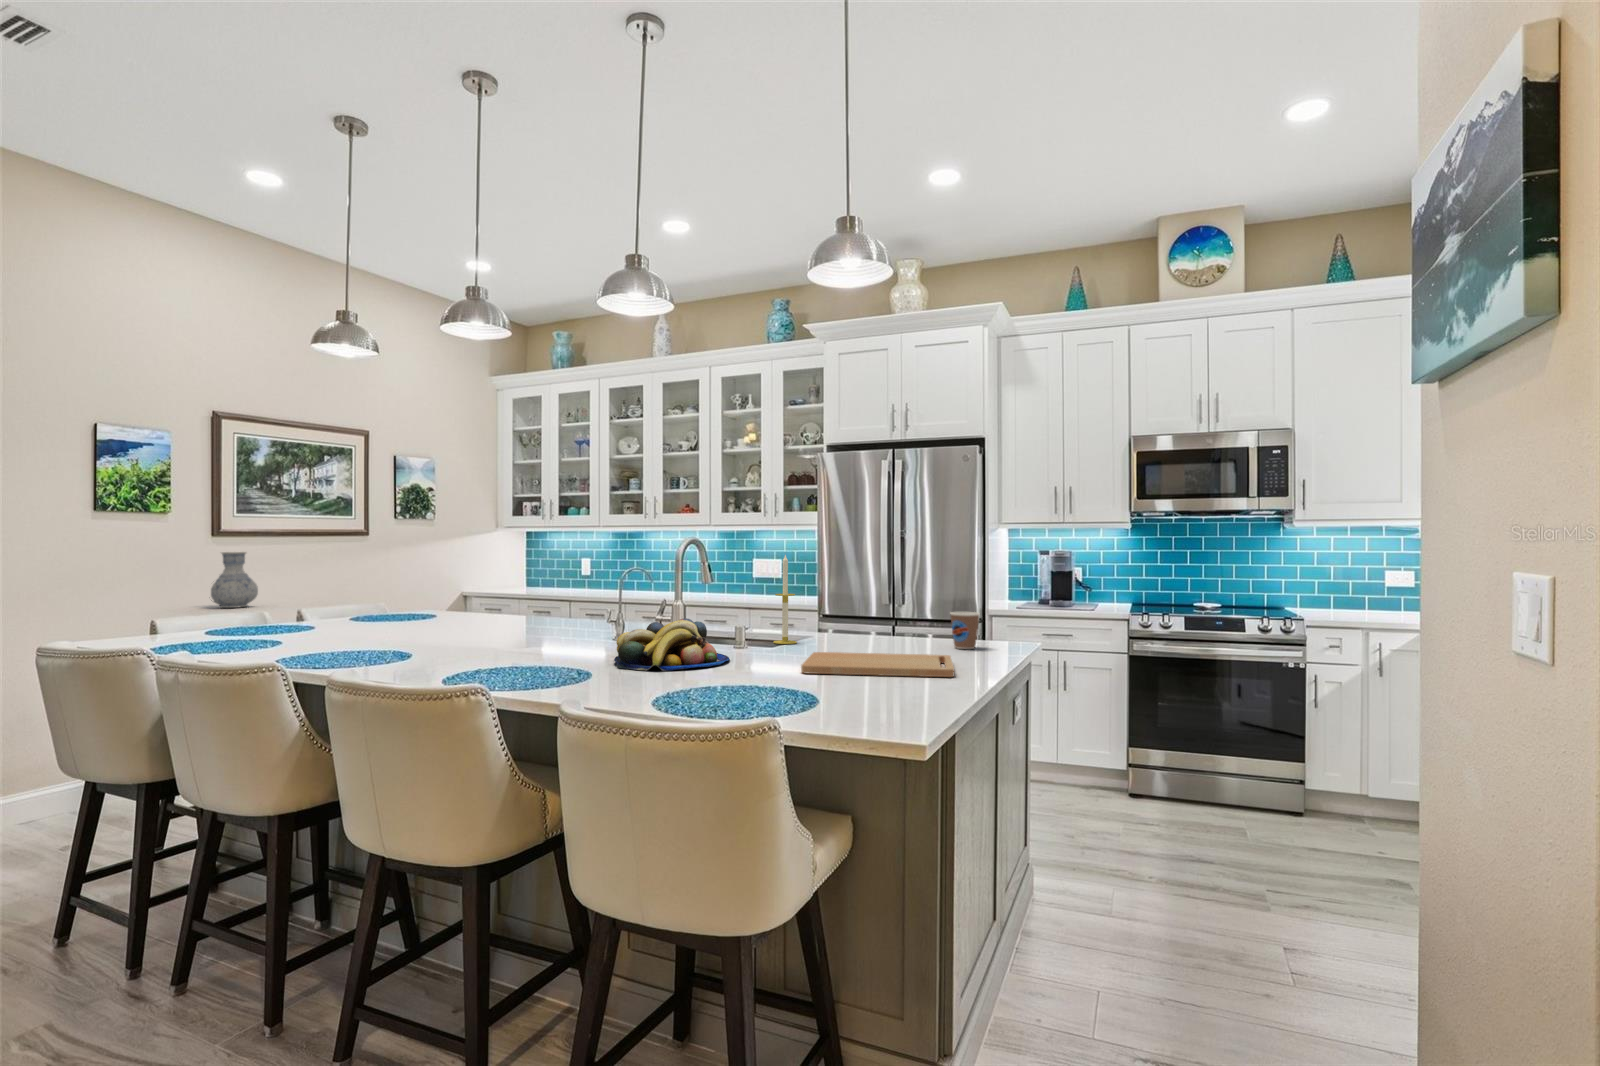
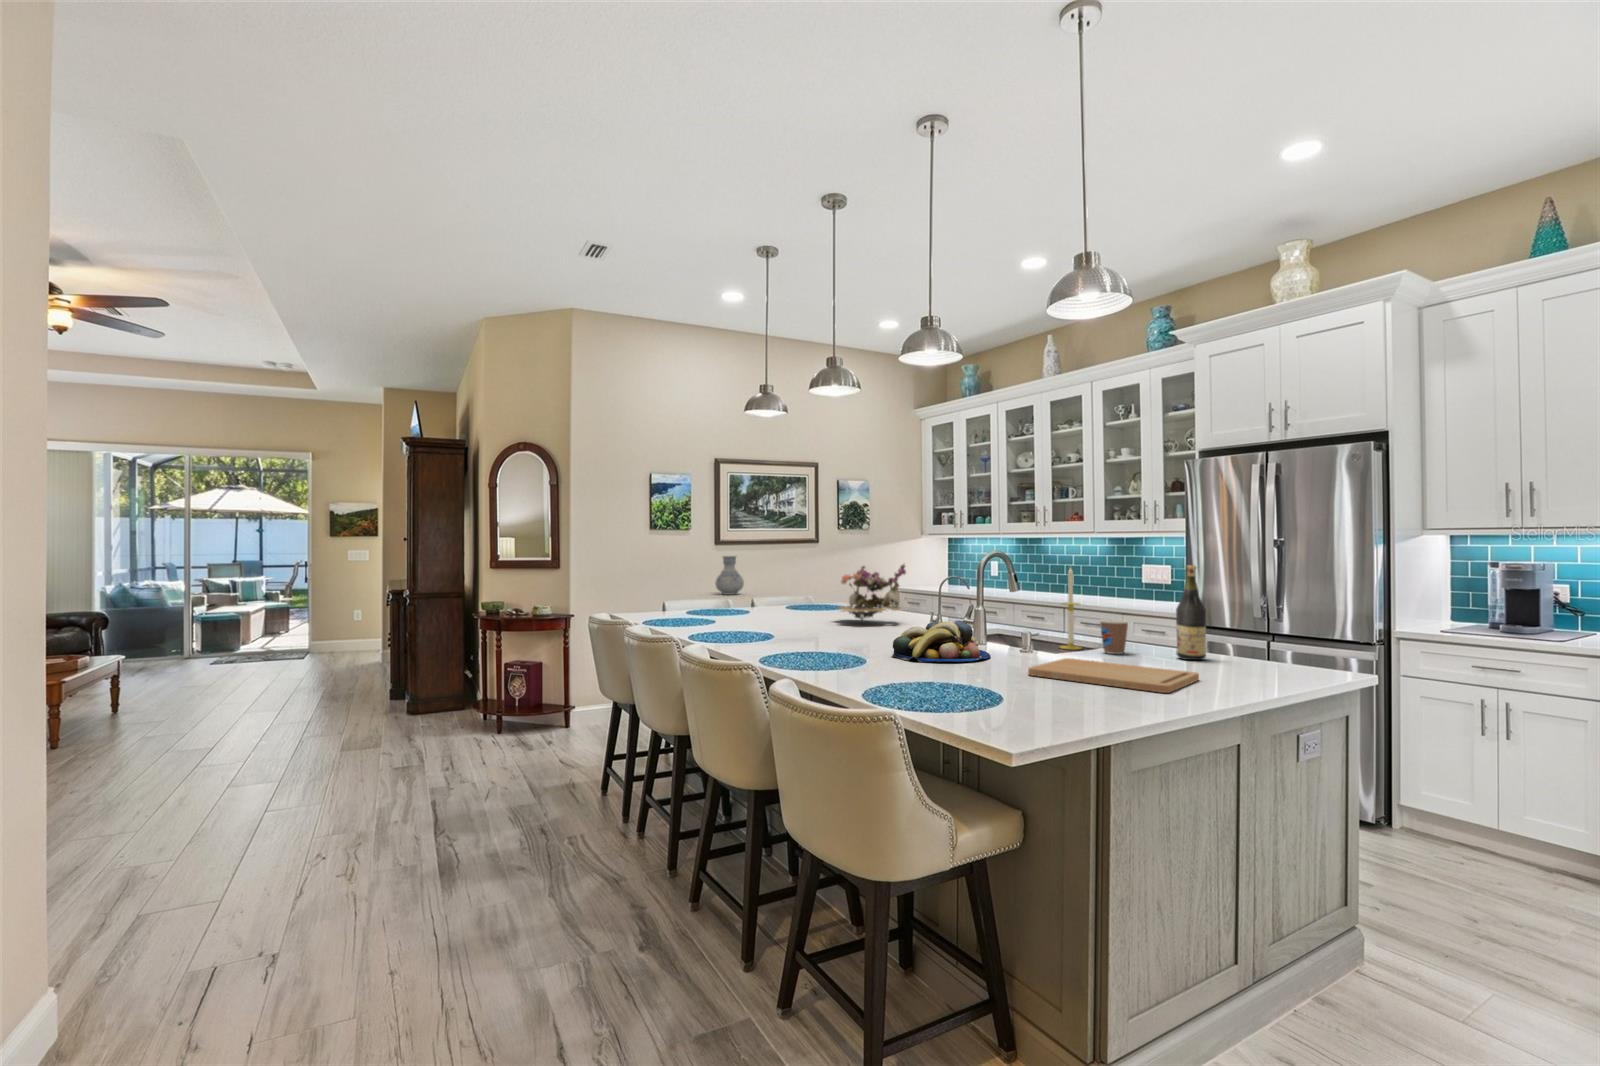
wine bottle: none [891,551,917,645] -> present [1176,565,1206,660]
flower arrangement: none [461,555,563,631] -> present [838,564,906,620]
coffee cup: present [950,612,979,649] -> present [1100,619,1128,654]

